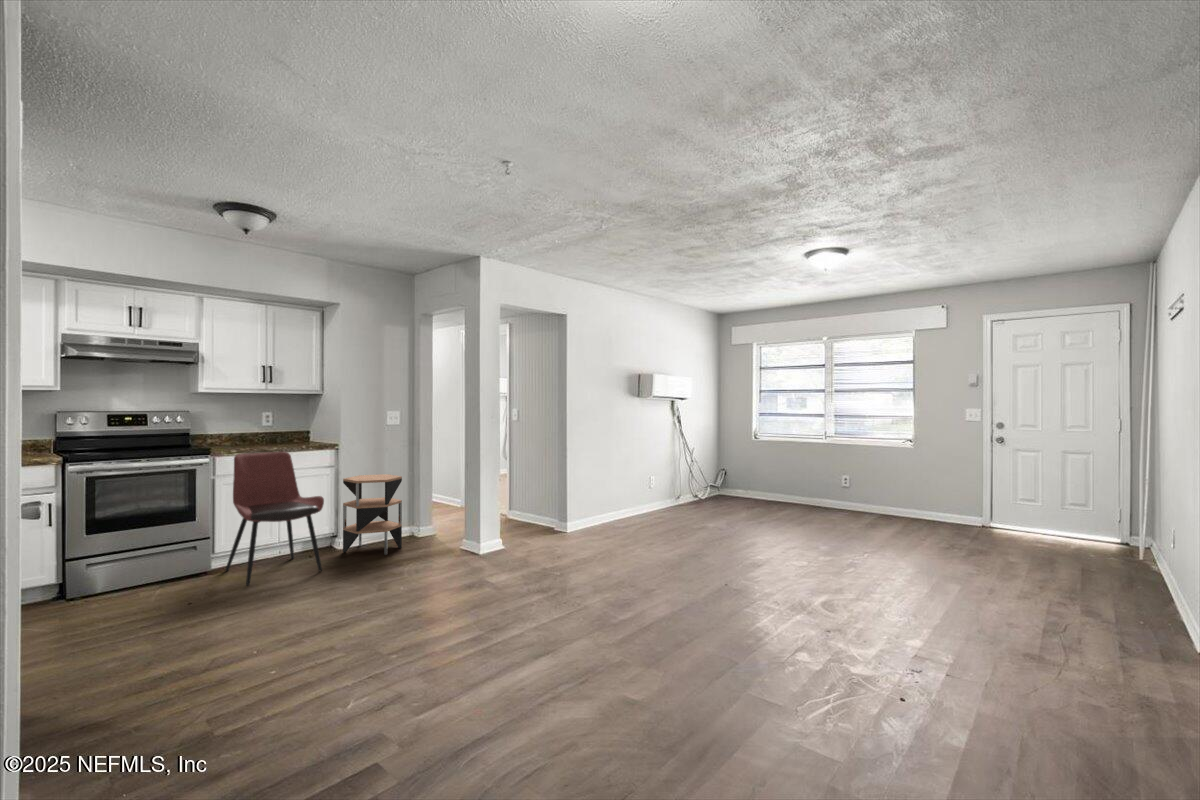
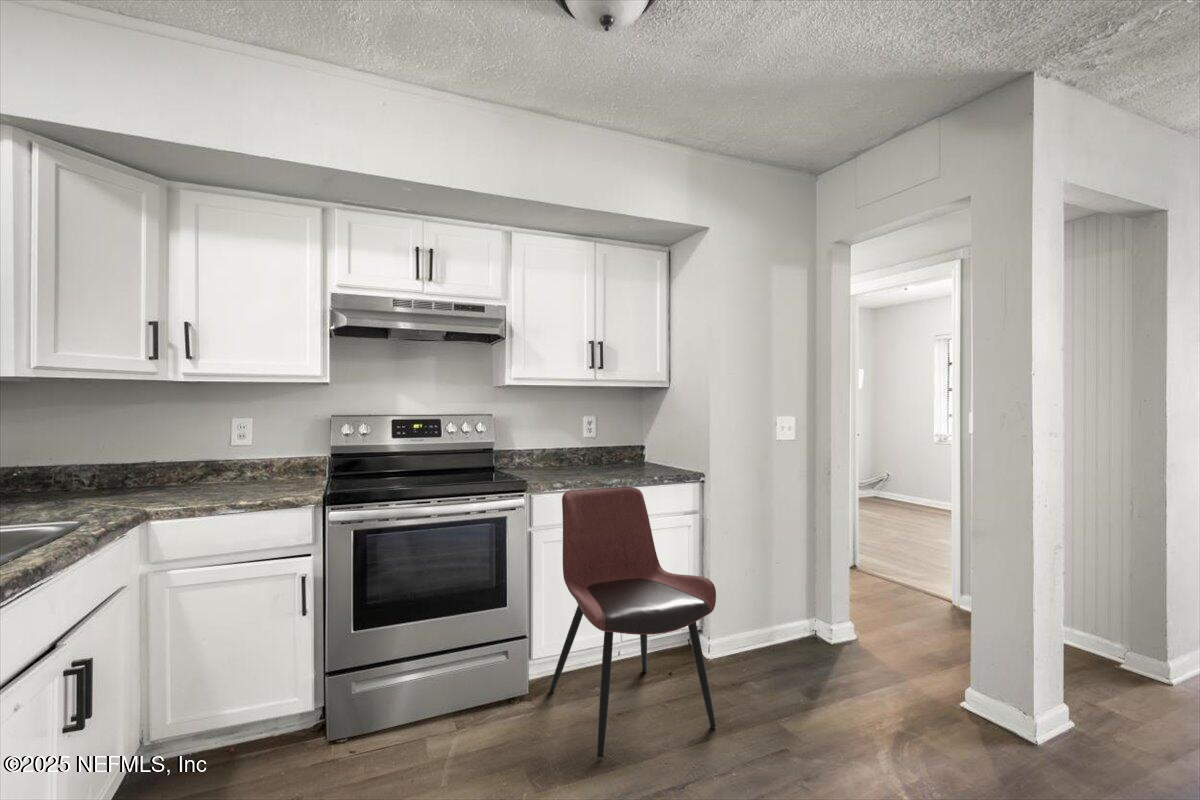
side table: present [343,474,402,555] -> none [721,528,821,688]

